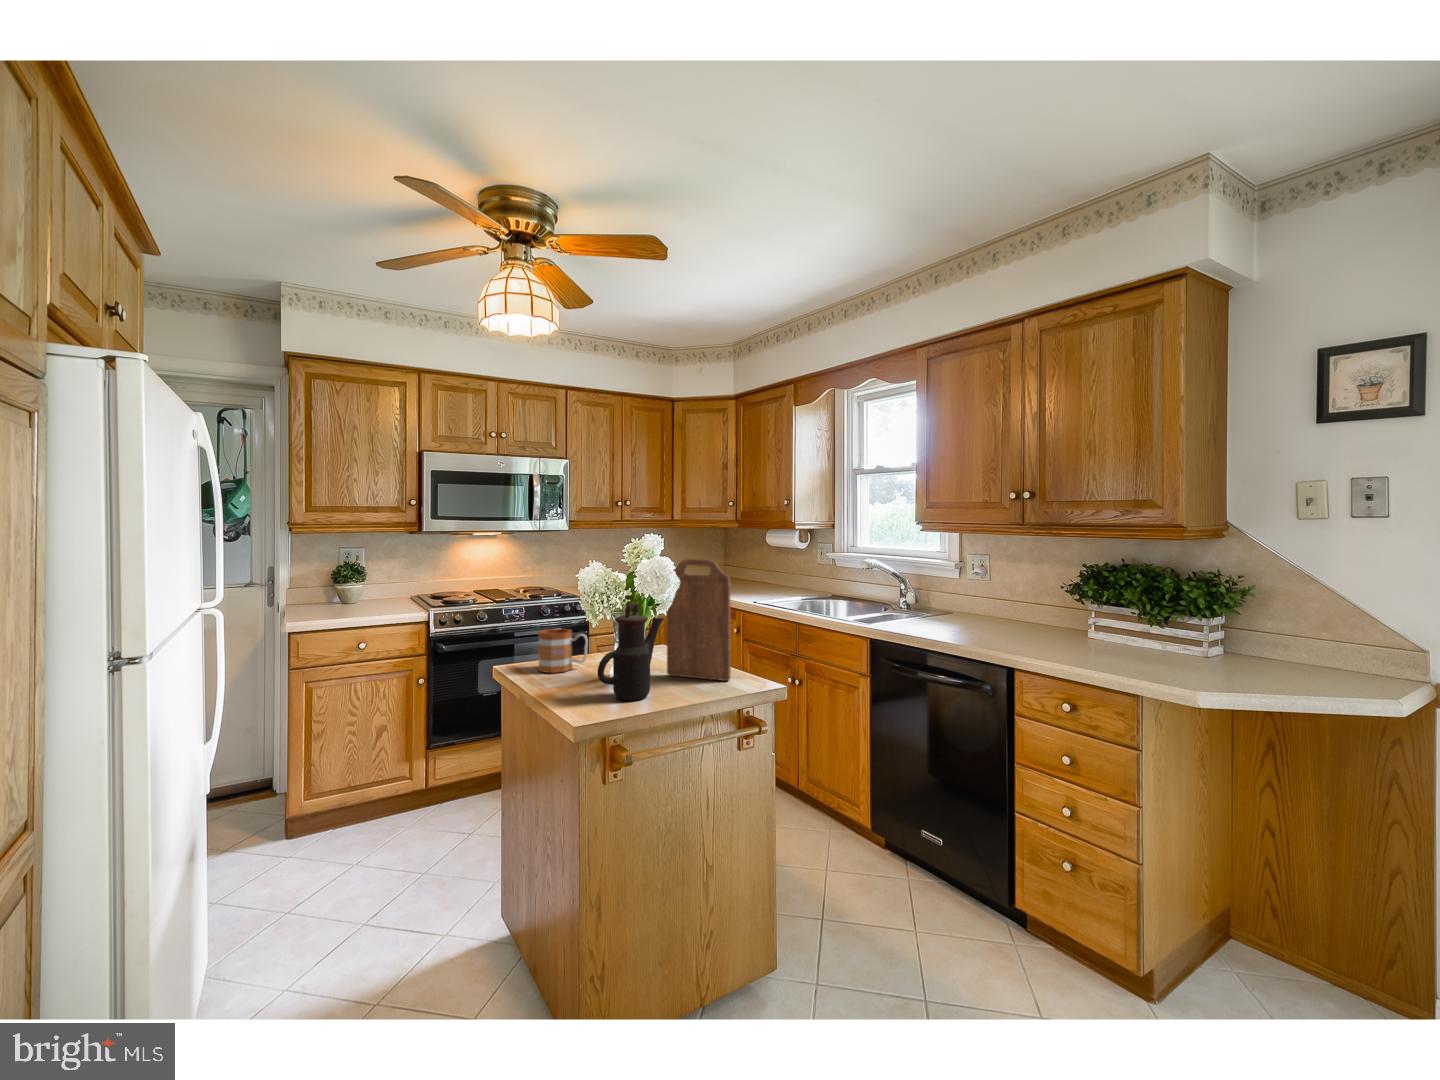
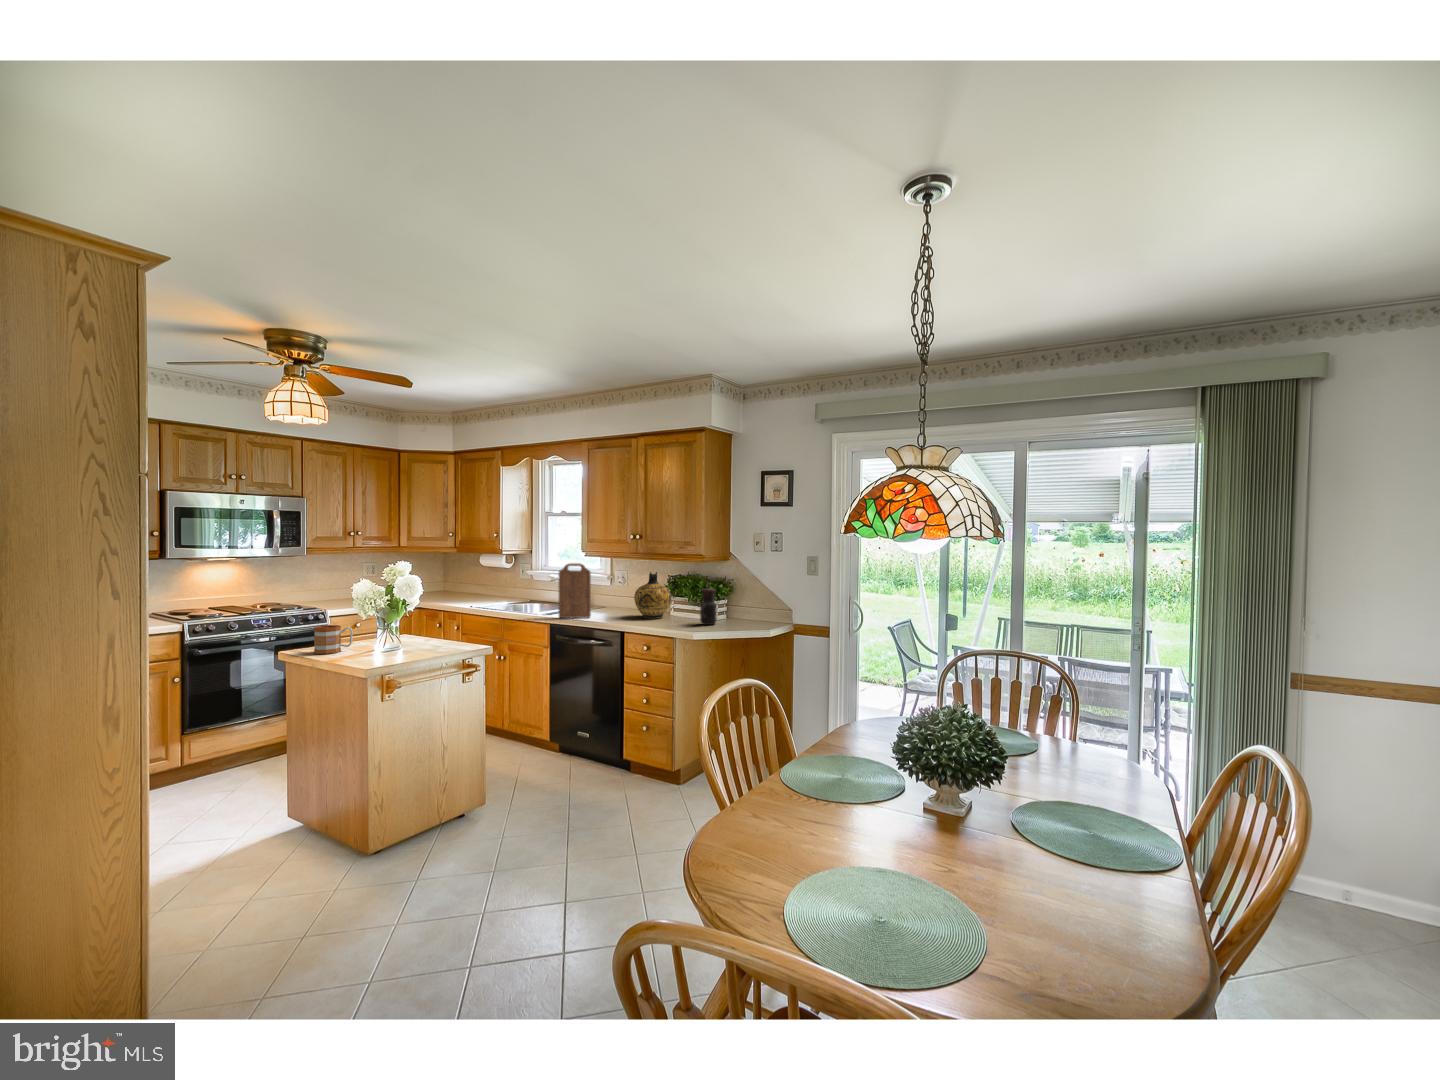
cutting board: present [667,559,731,681] -> present [559,563,591,618]
ceramic jug: none [1018,560,1092,643] -> present [634,572,671,618]
teapot: present [598,603,664,701] -> present [700,583,716,625]

